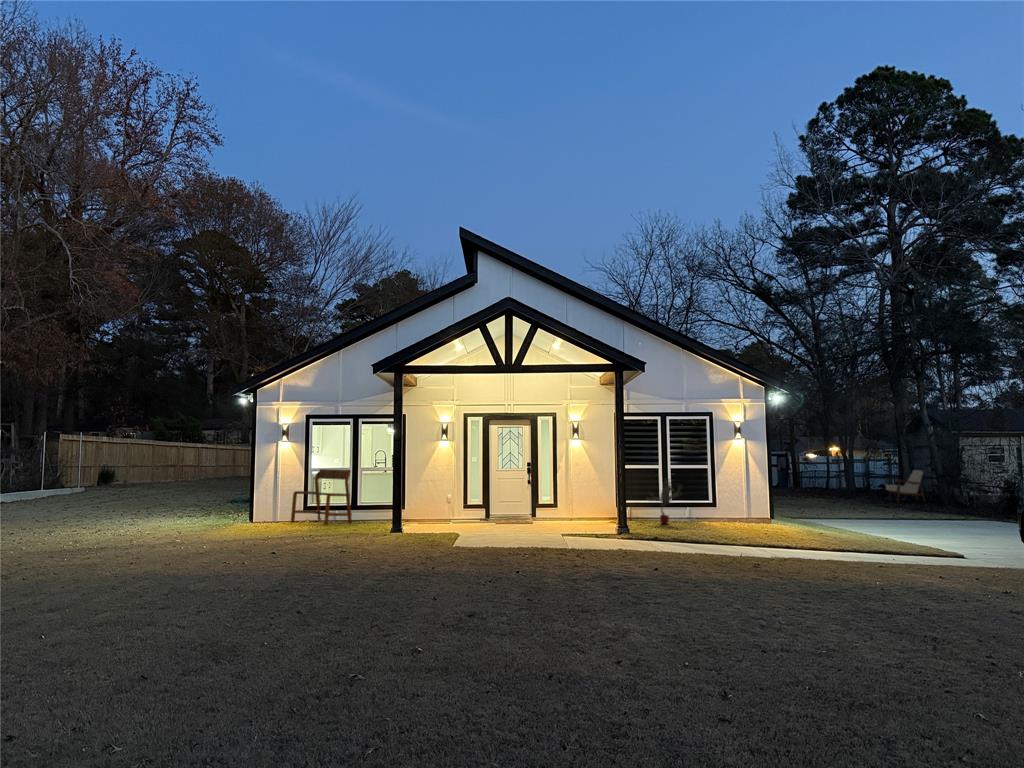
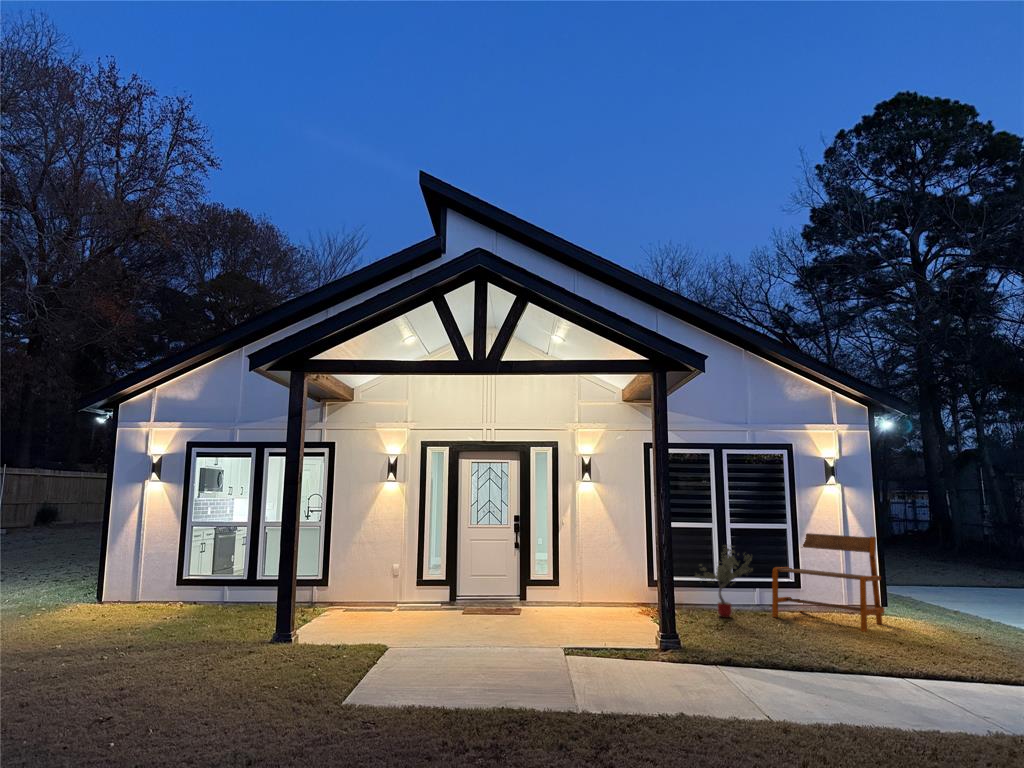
bench: present [291,469,352,525] -> present [772,533,884,632]
armchair: present [886,470,925,502] -> none [942,523,997,562]

